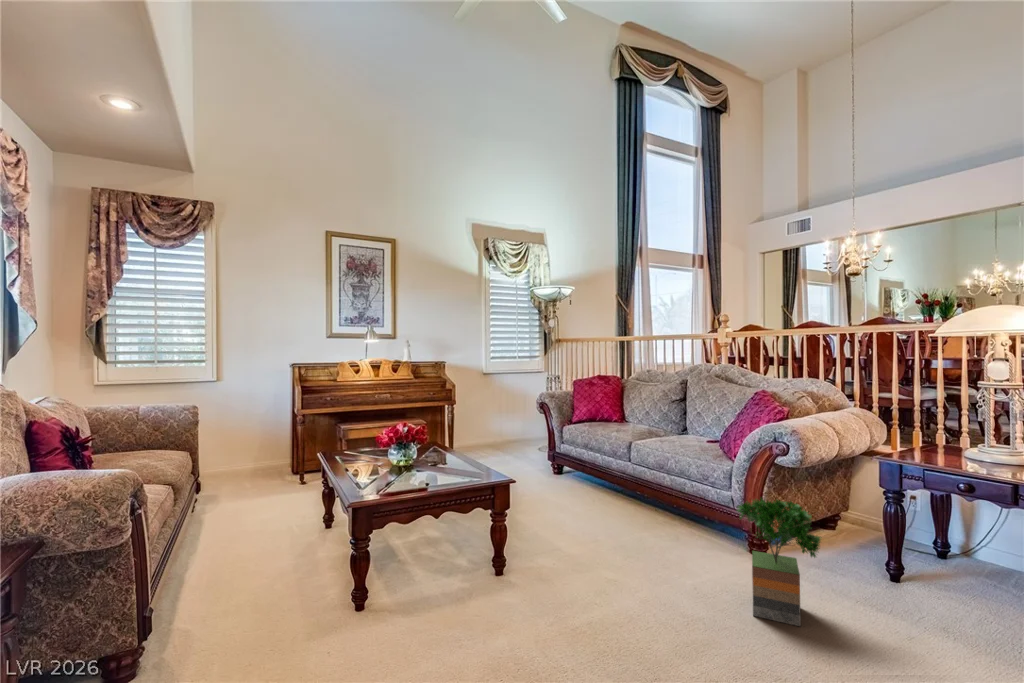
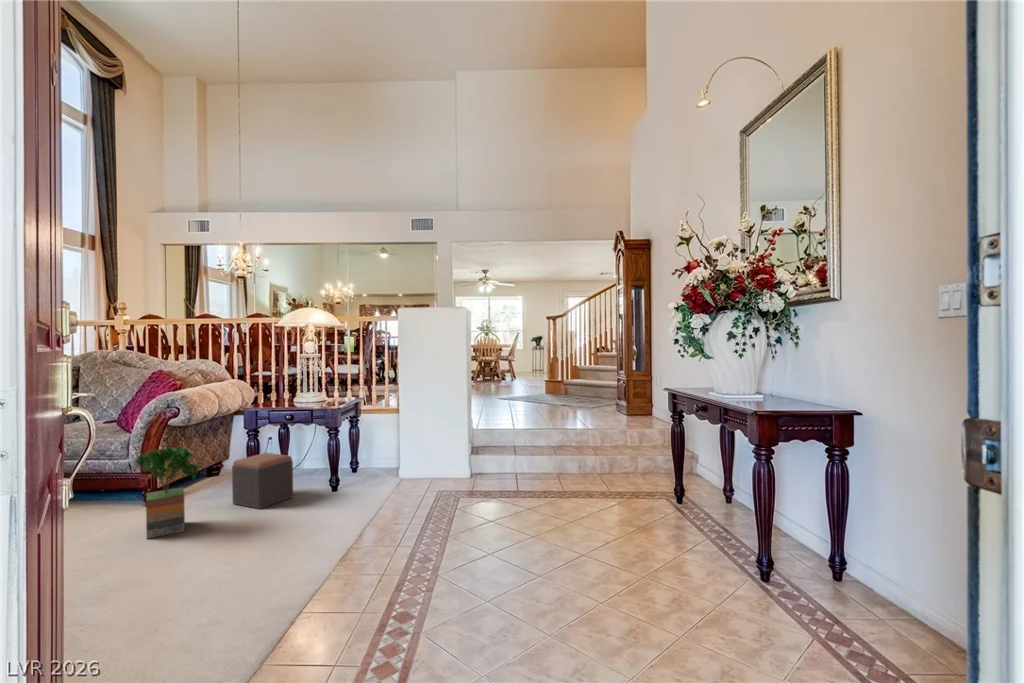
footstool: none [865,536,981,636] -> present [232,453,293,509]

